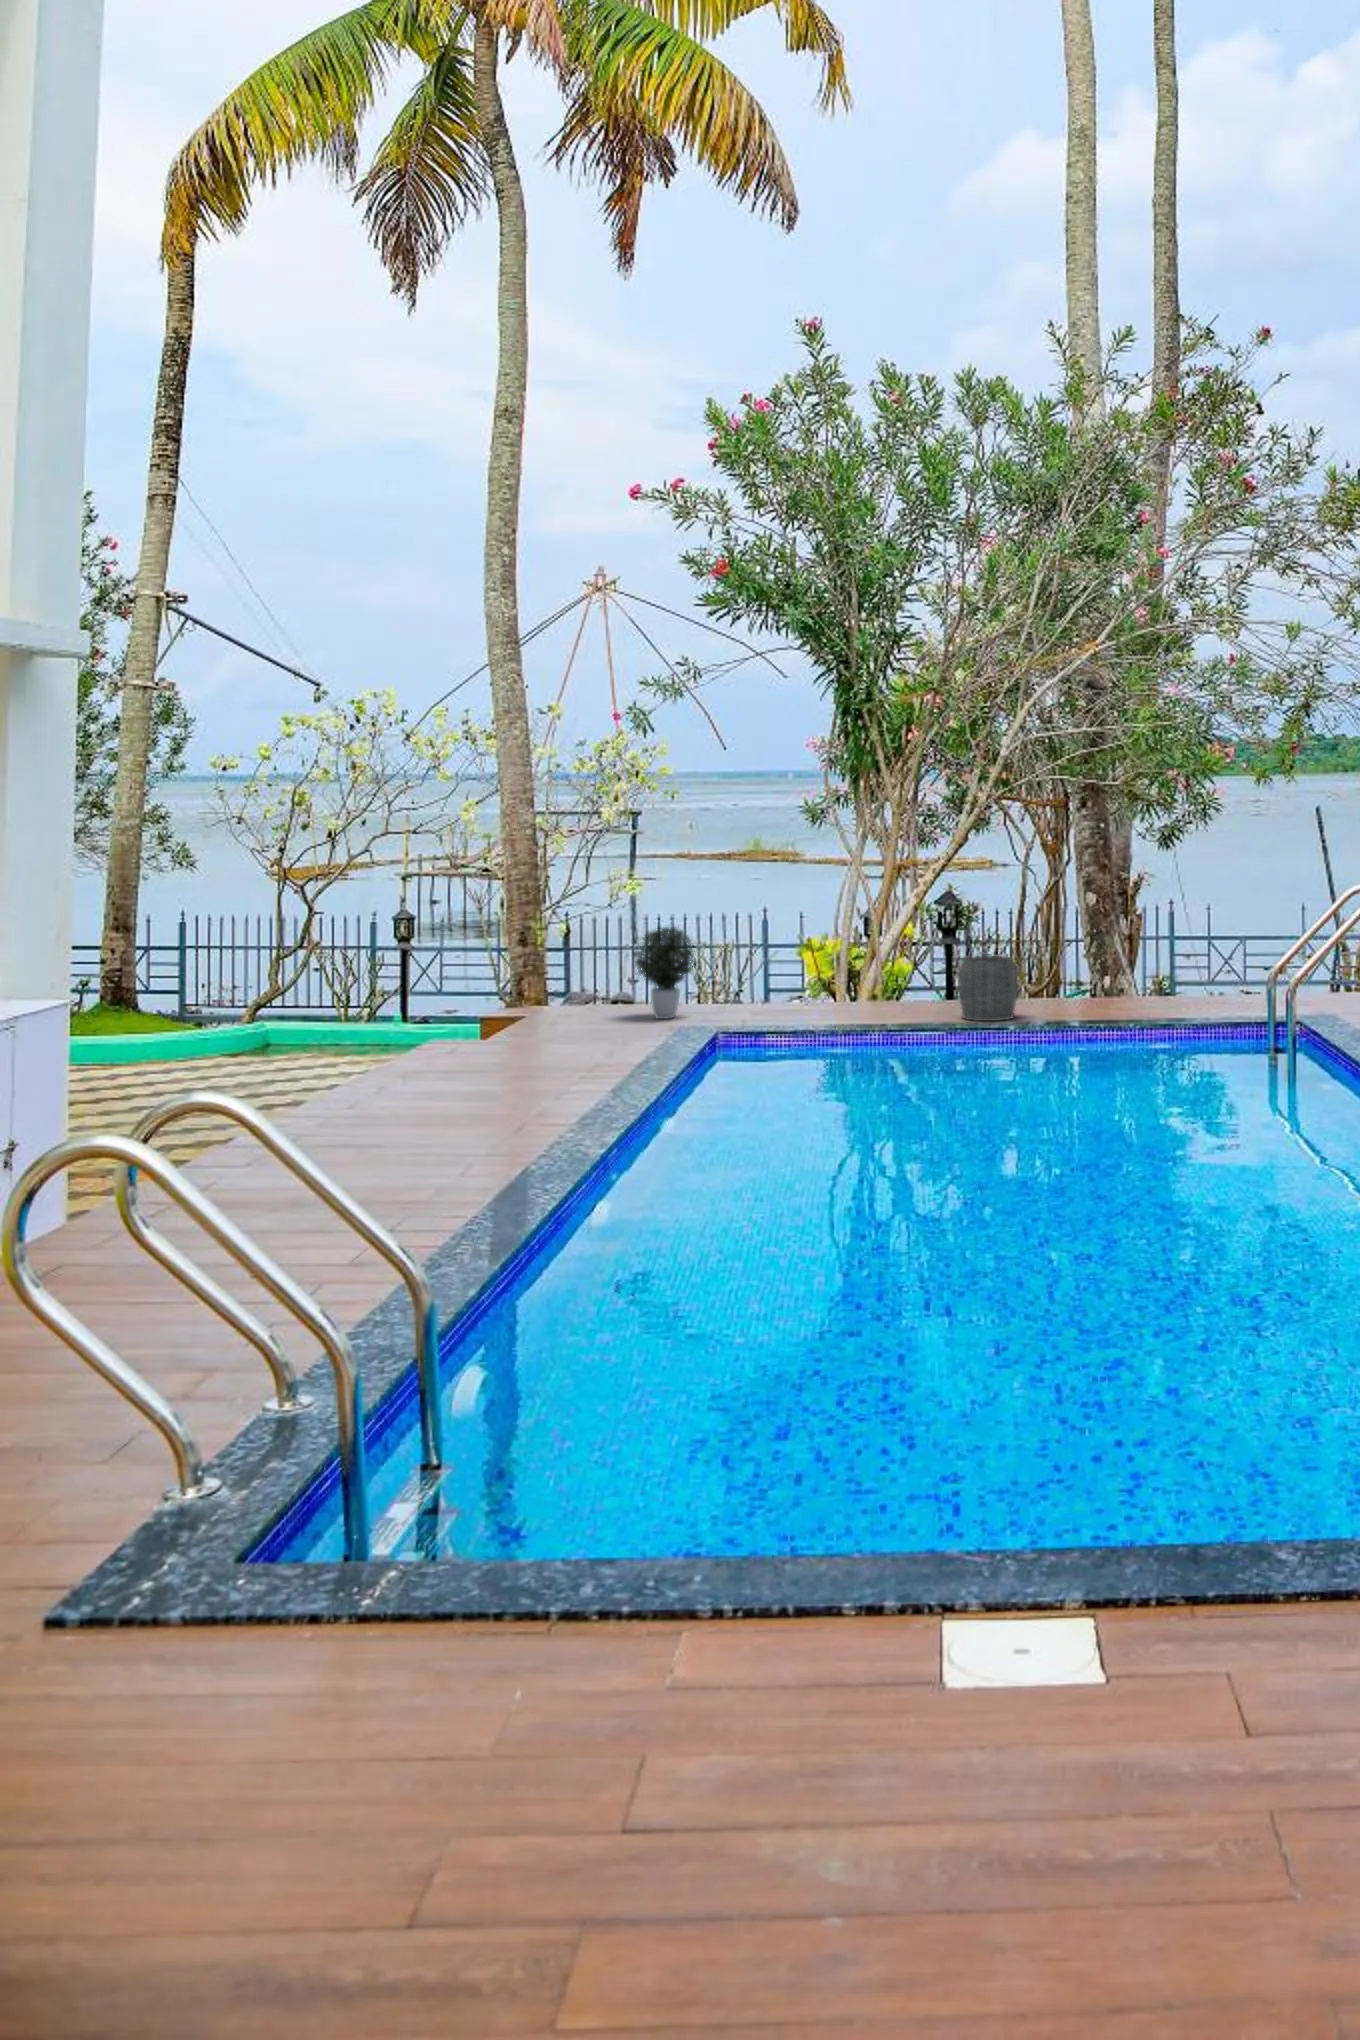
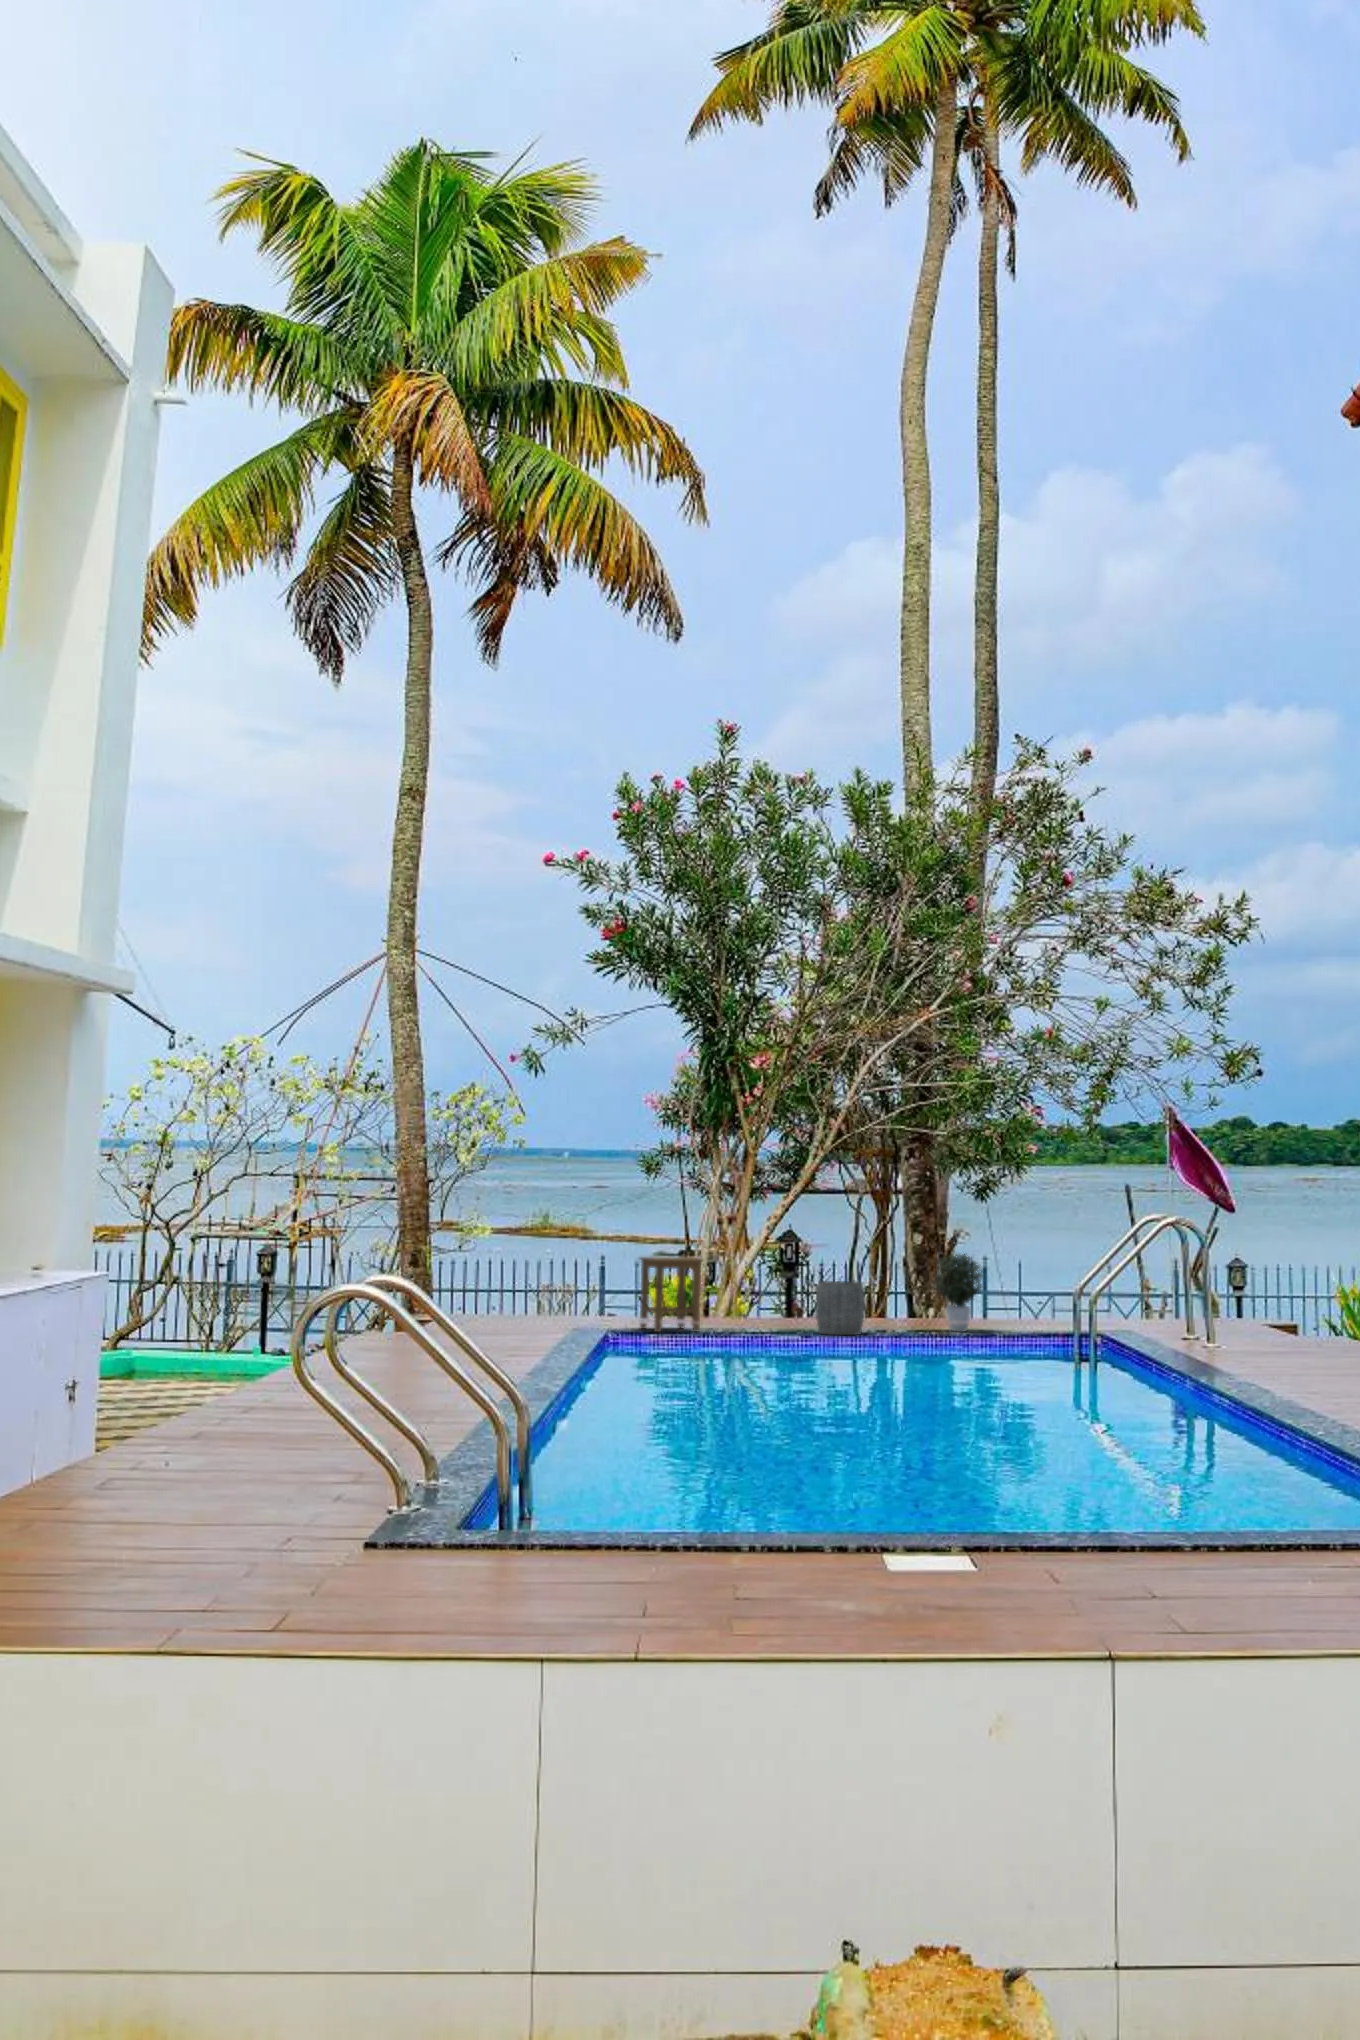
potted plant: present [634,927,696,1019] -> present [934,1253,983,1331]
stool: none [753,930,826,1022] -> present [640,1256,703,1332]

